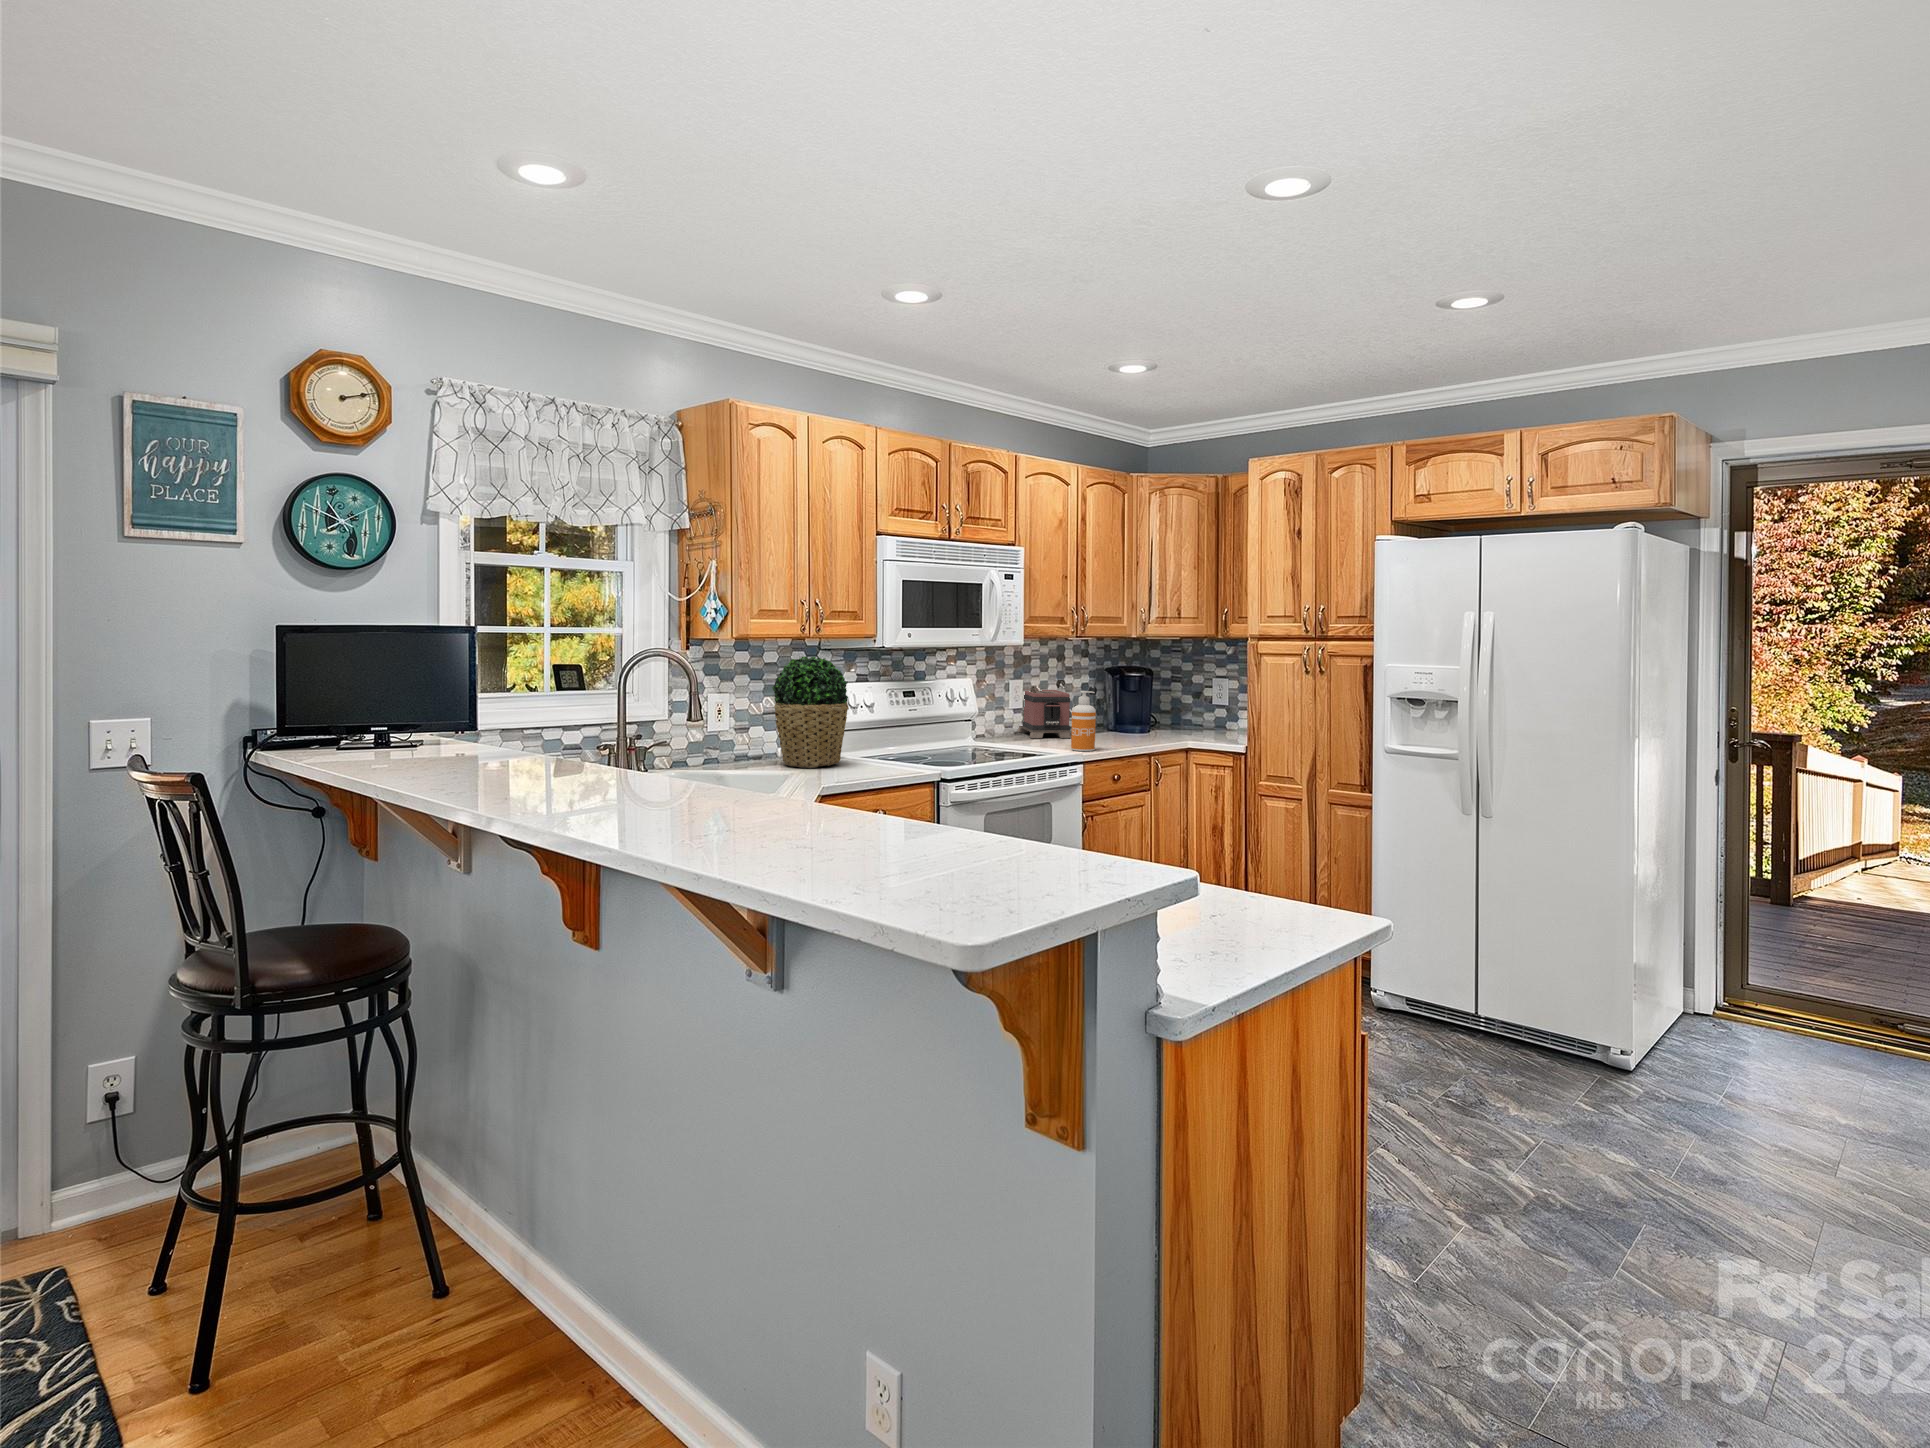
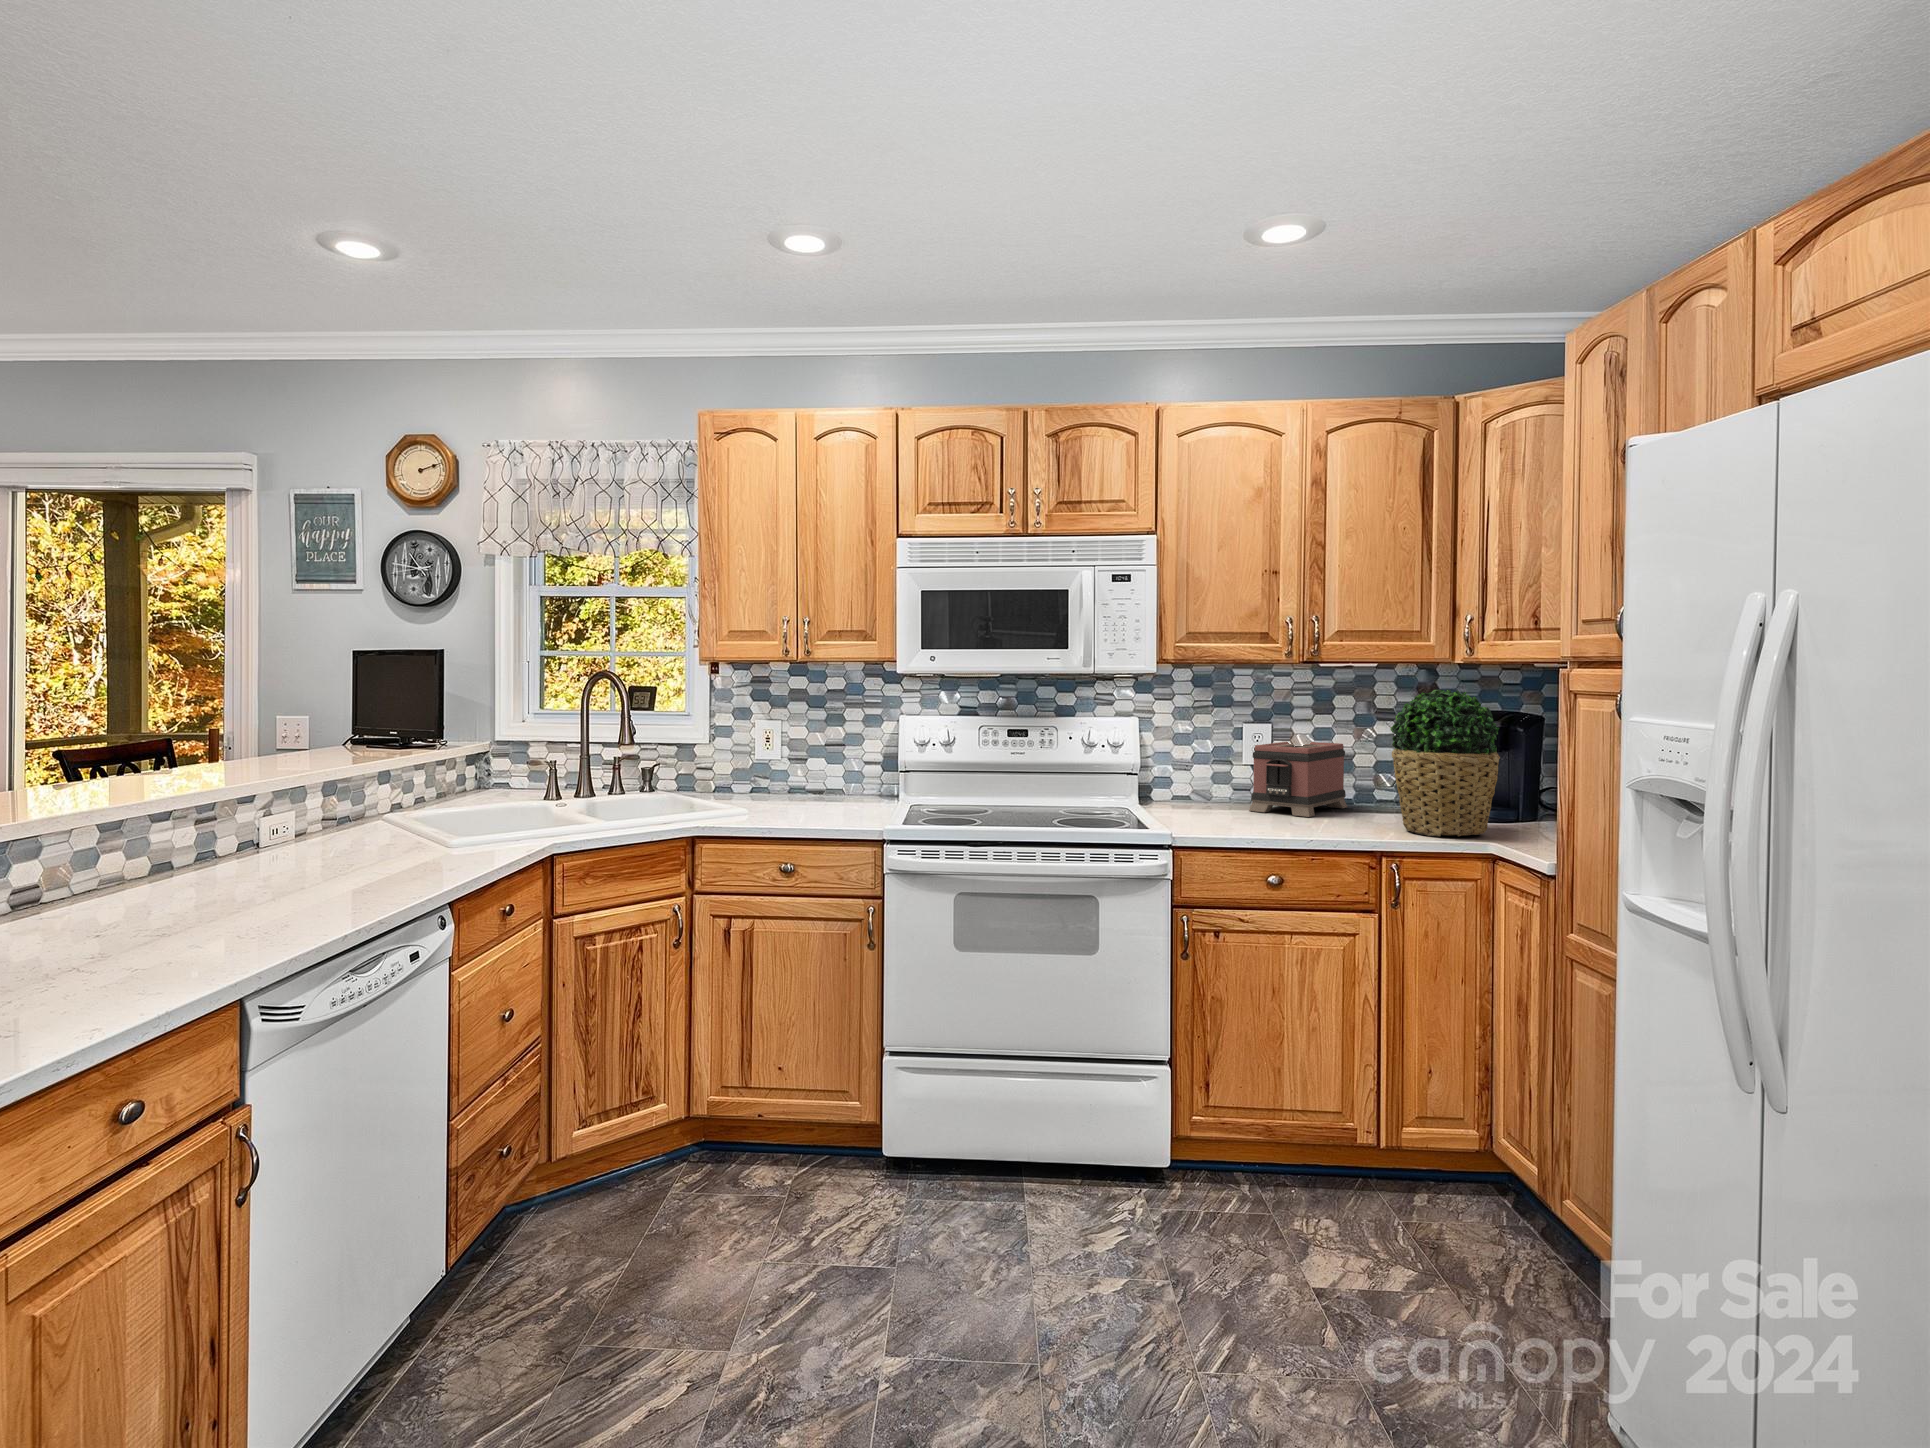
potted plant: present [772,656,849,768] -> present [1391,690,1500,836]
soap dispenser: present [1071,691,1096,751] -> none [1202,741,1241,835]

